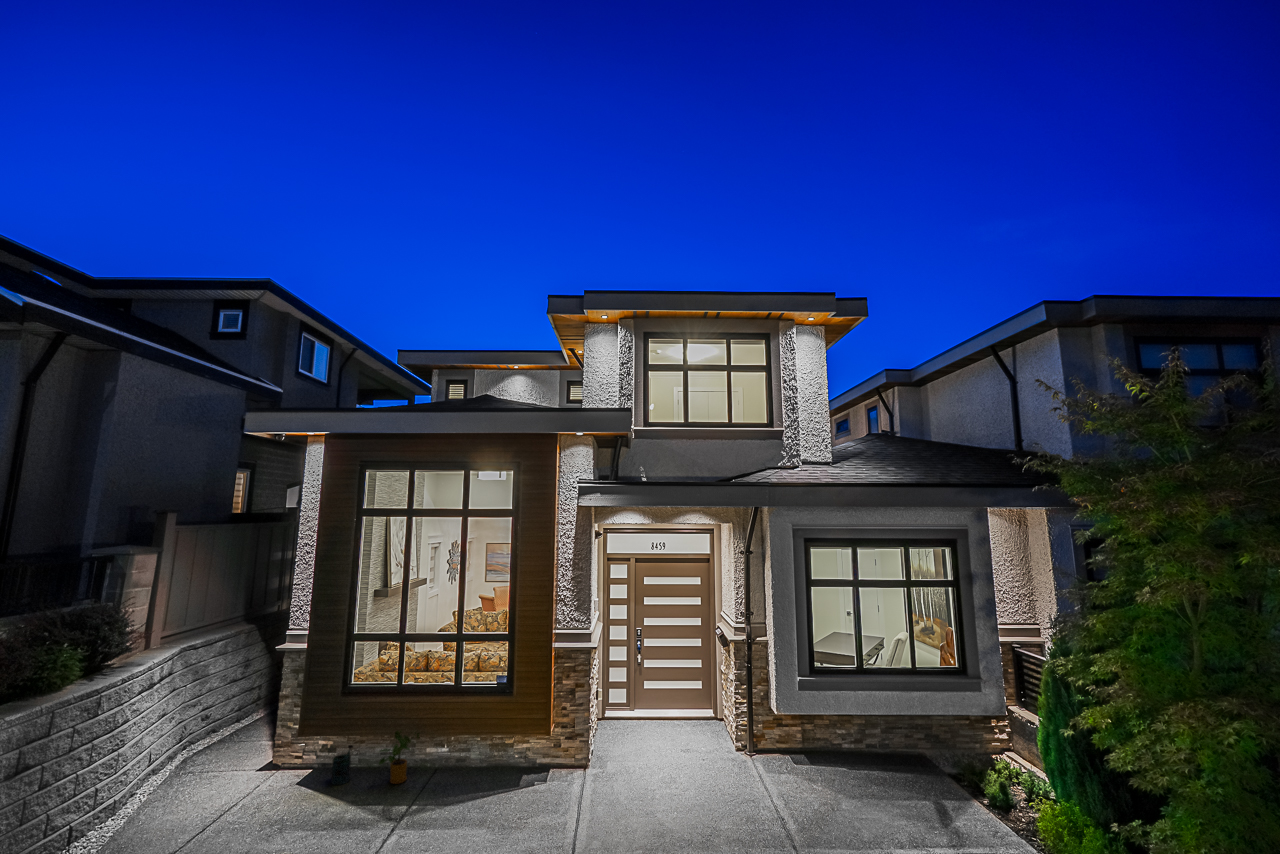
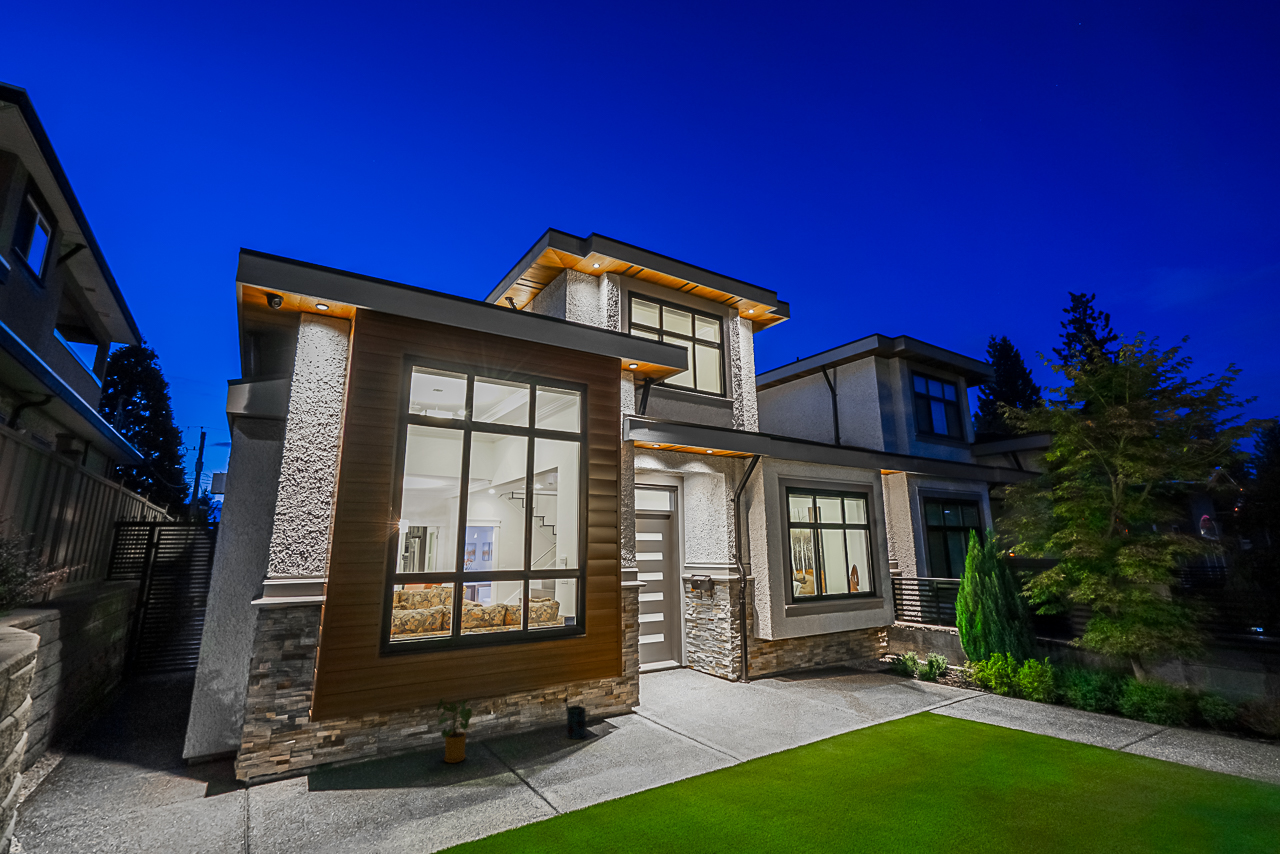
watering can: present [332,745,353,785] -> present [563,698,586,739]

